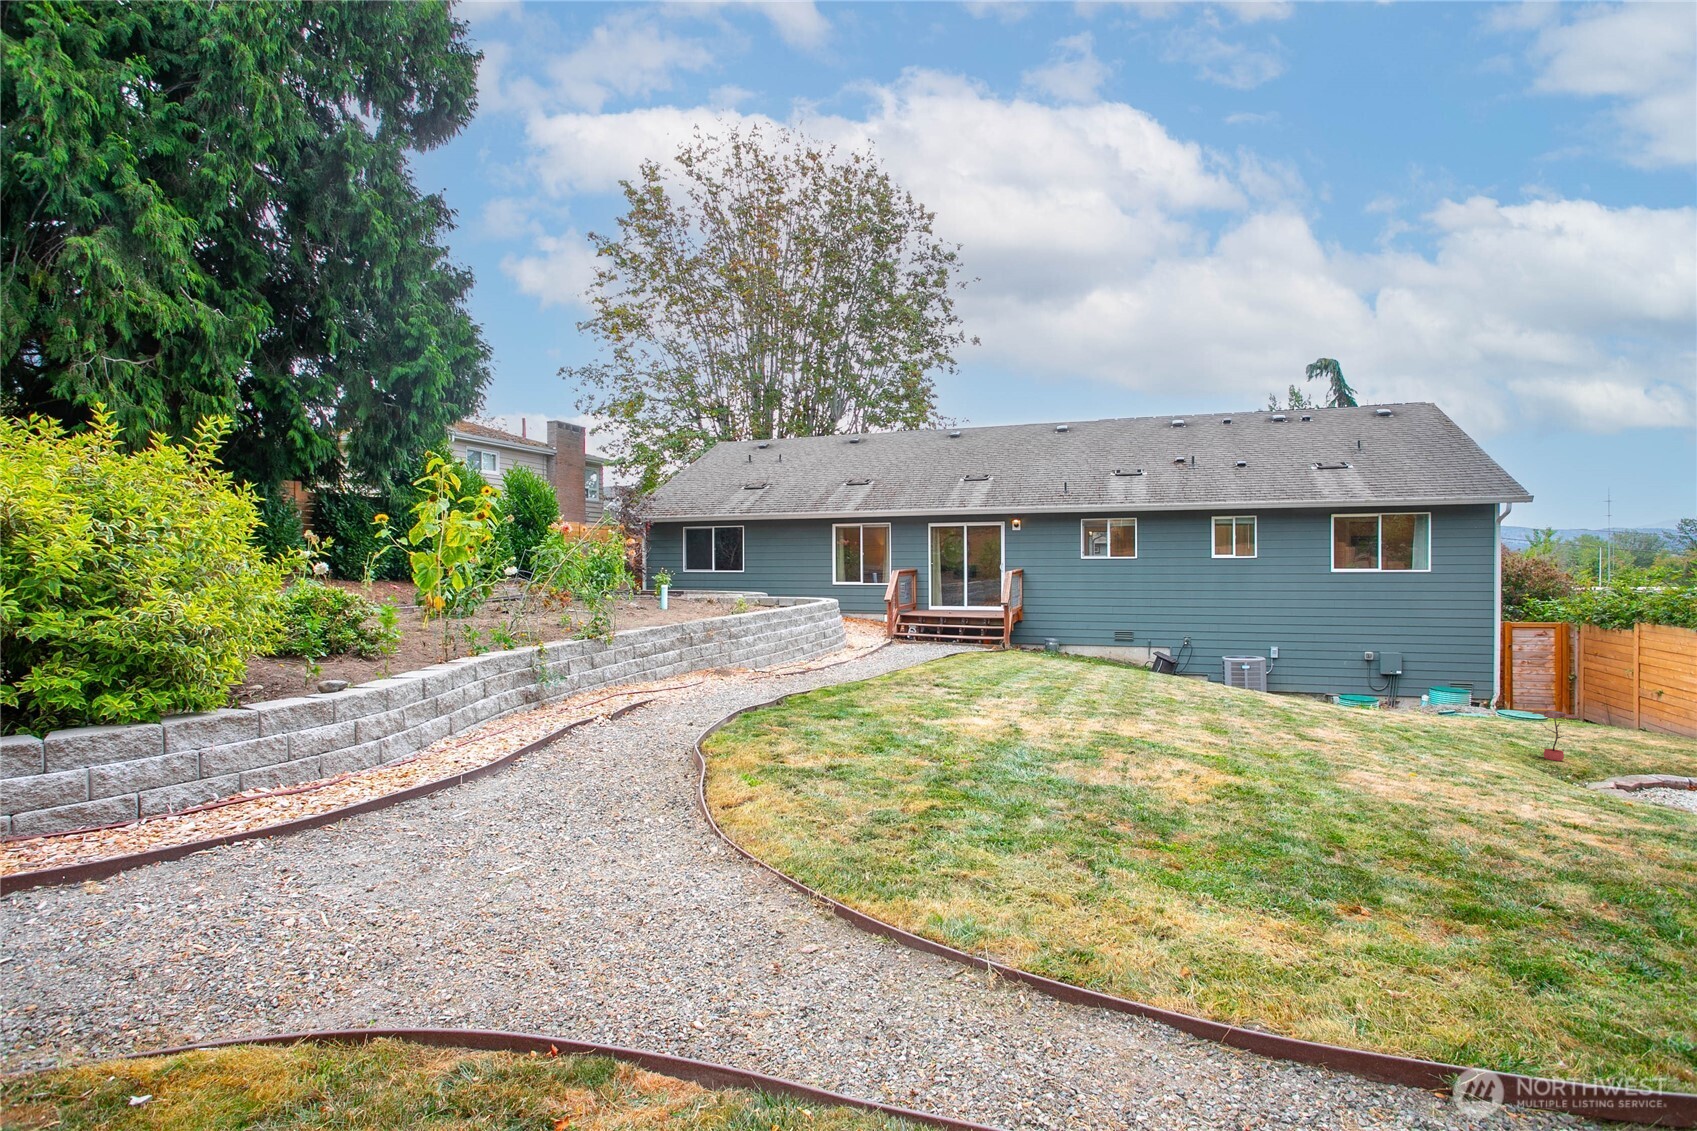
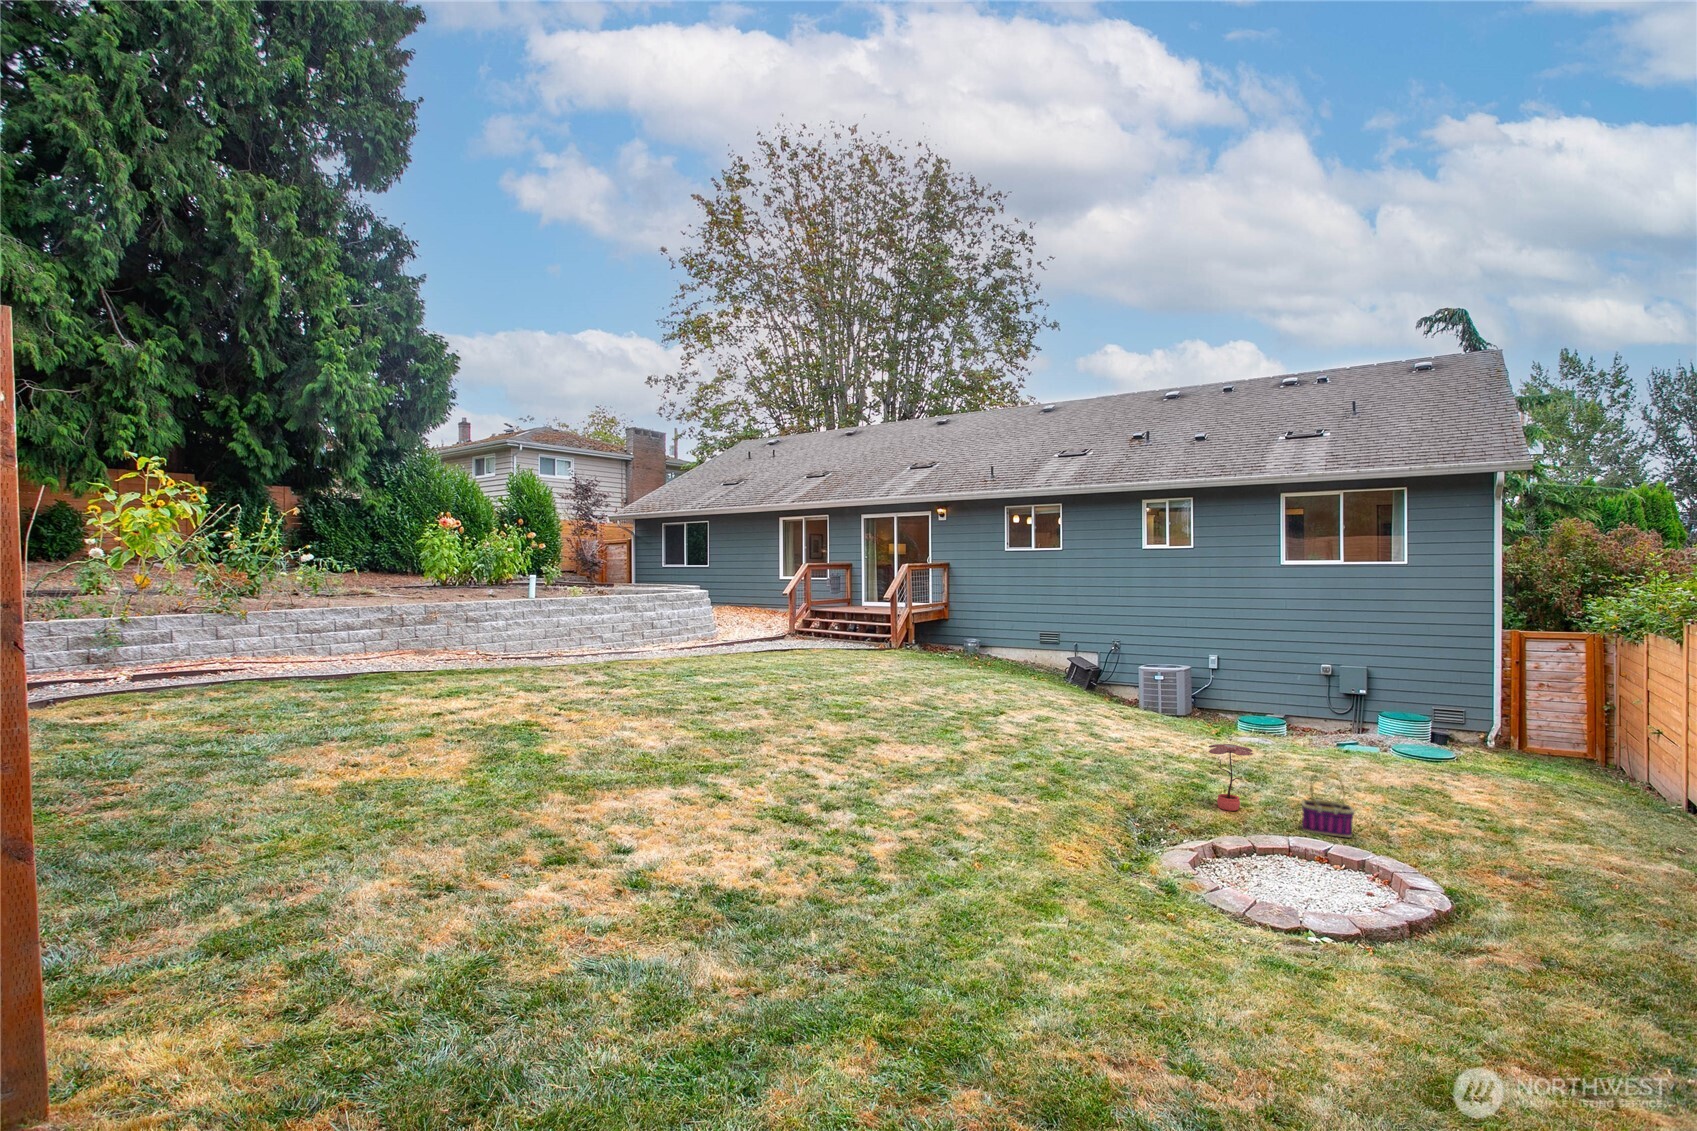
basket: none [1615,725,1661,773] -> present [1302,771,1354,837]

